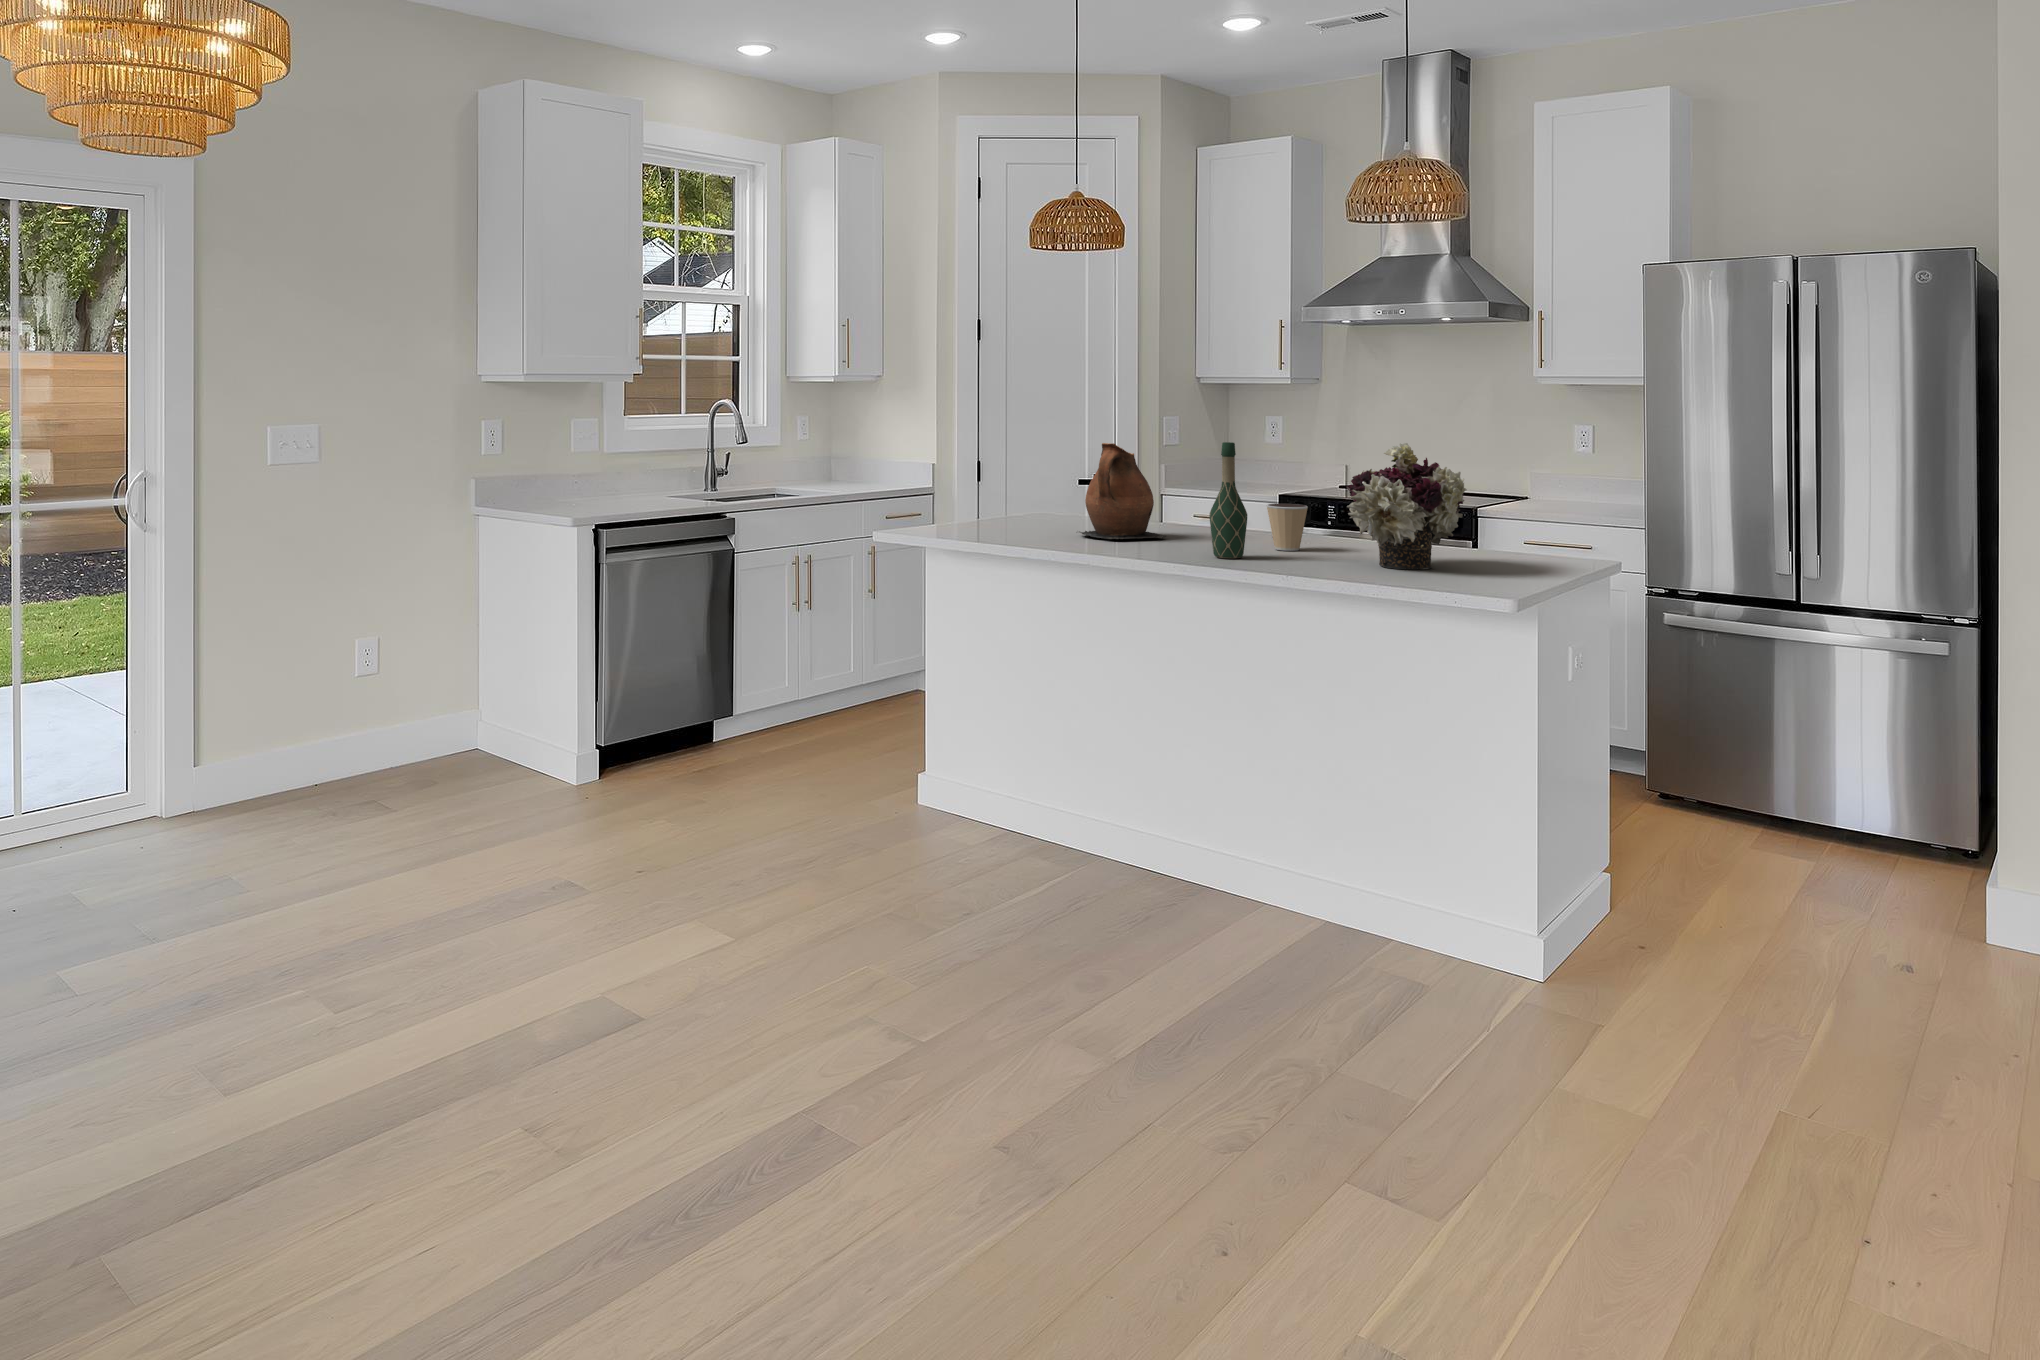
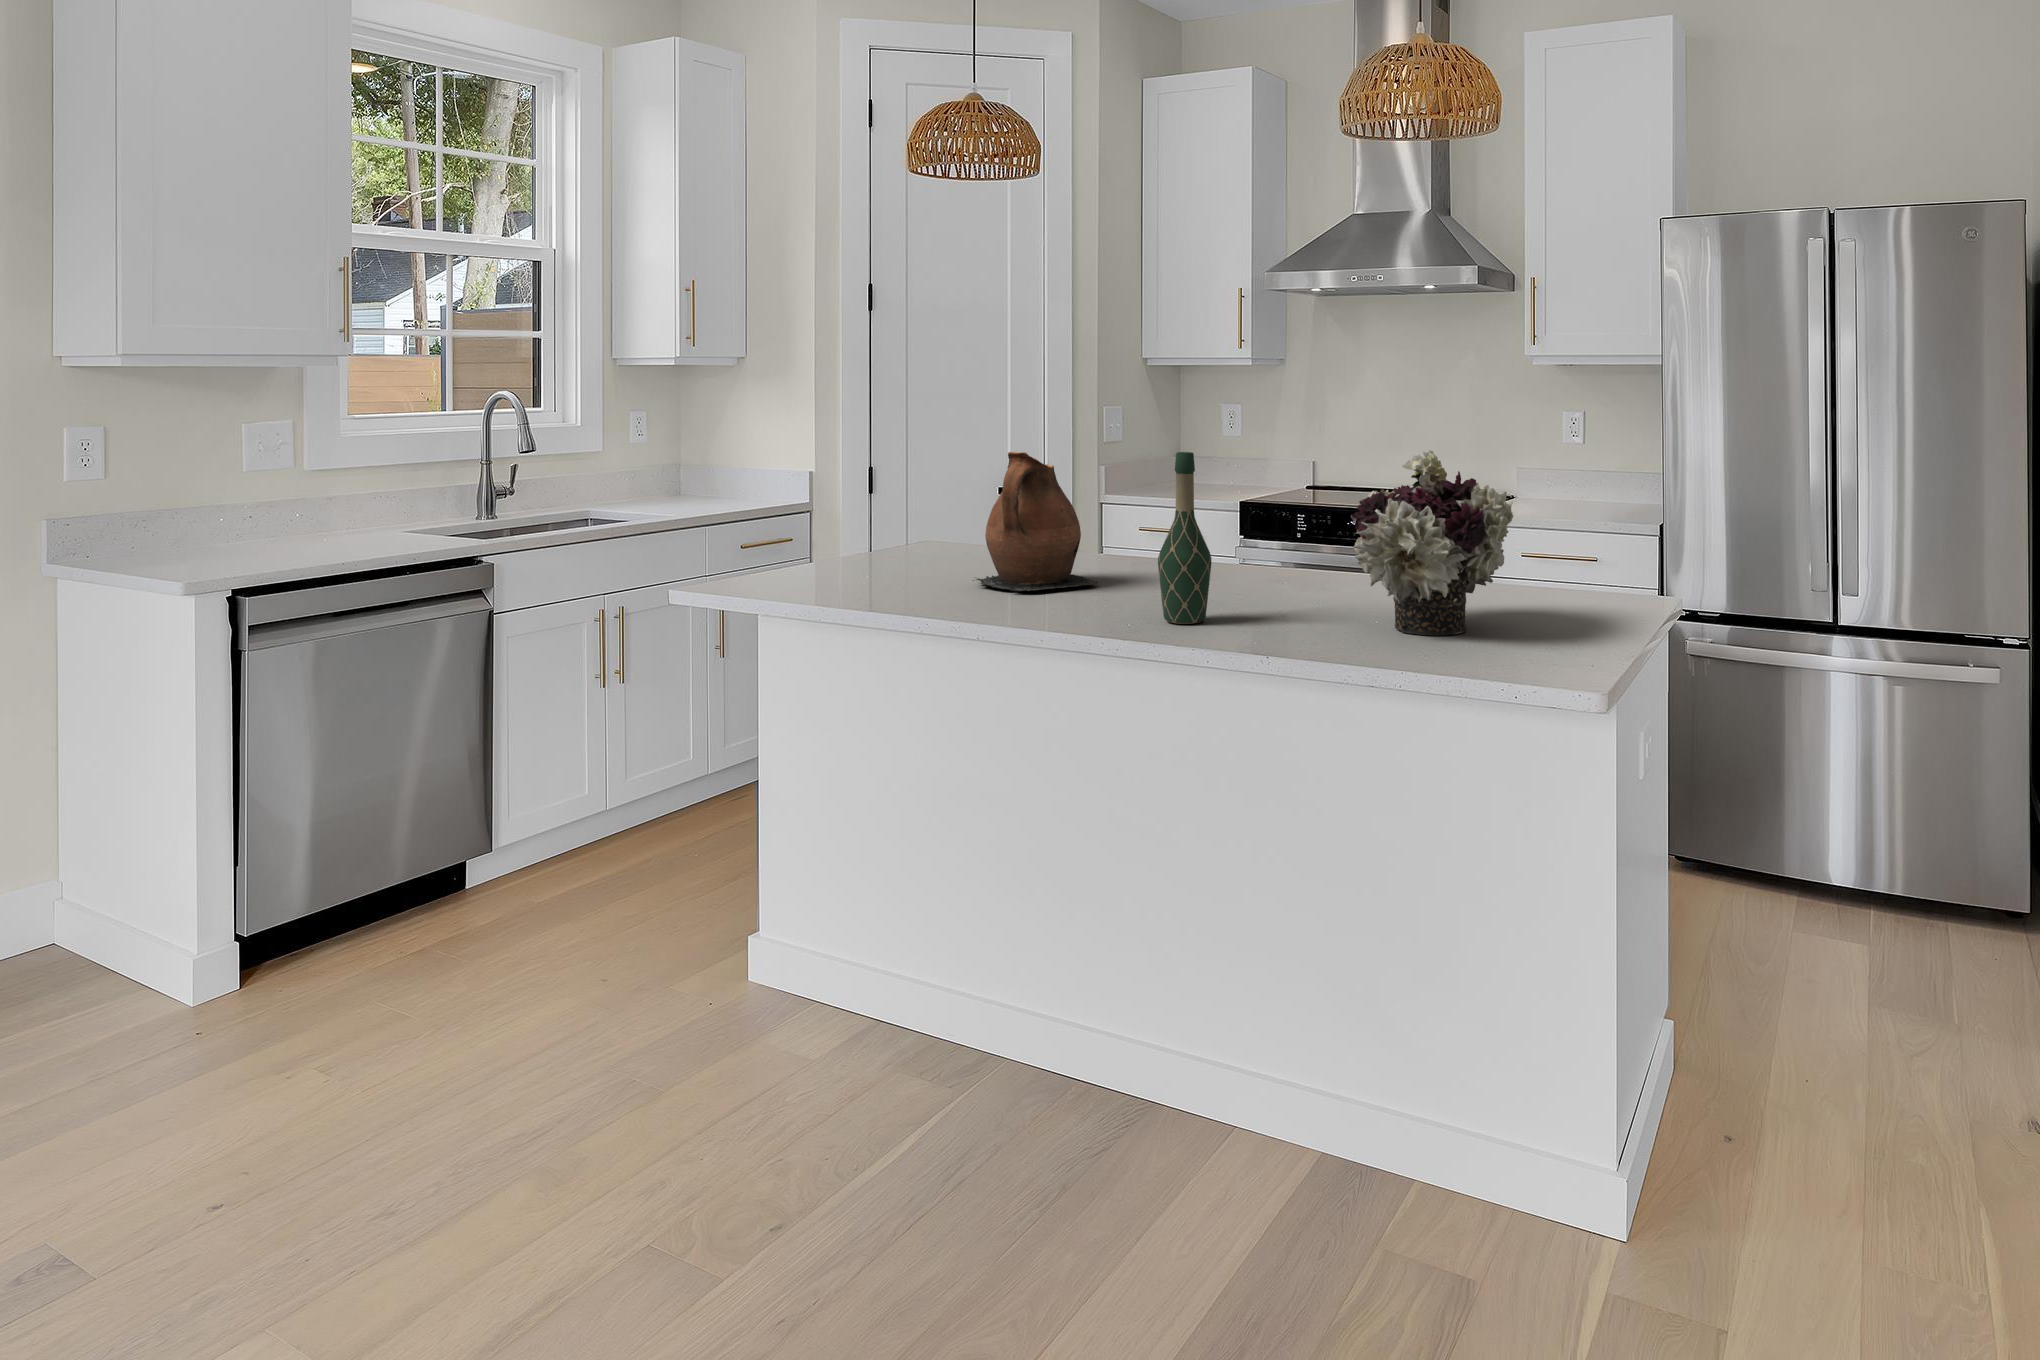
coffee cup: present [1266,504,1308,551] -> none [1235,535,1292,603]

